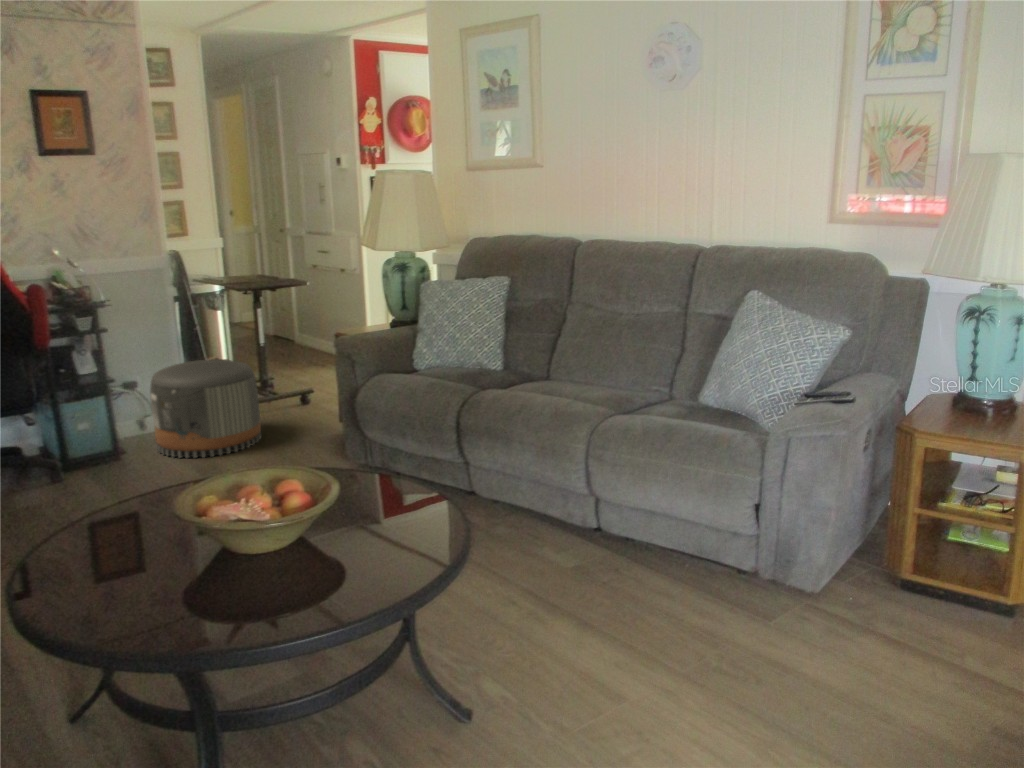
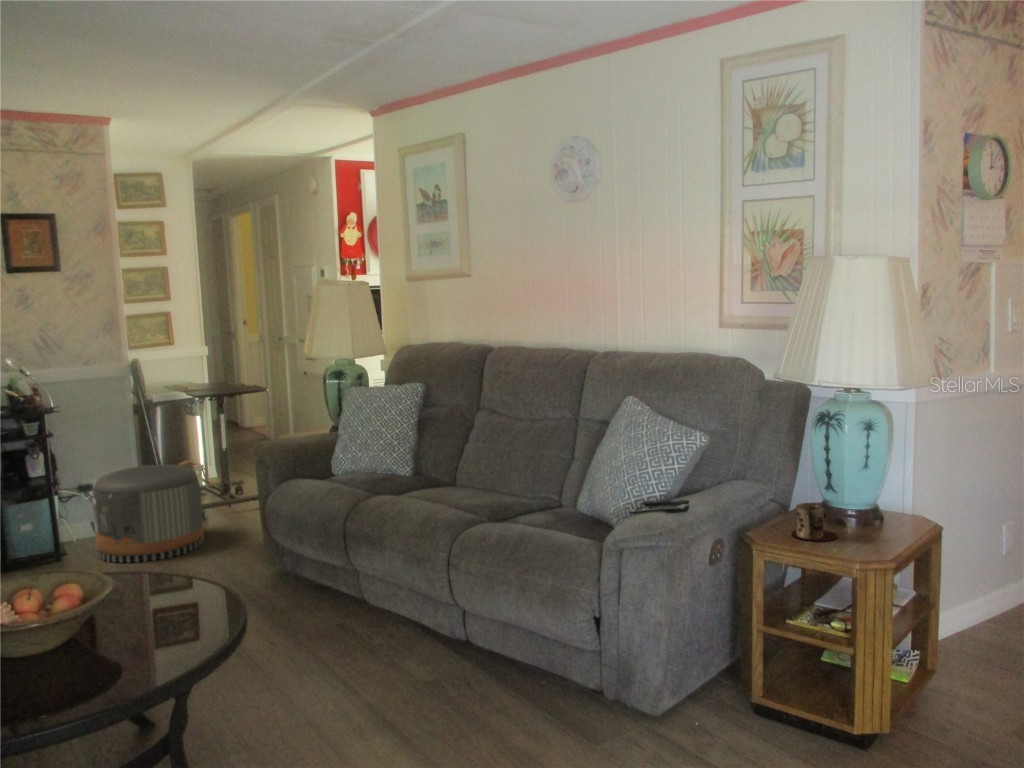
mug: none [944,394,991,430] -> present [792,503,838,541]

